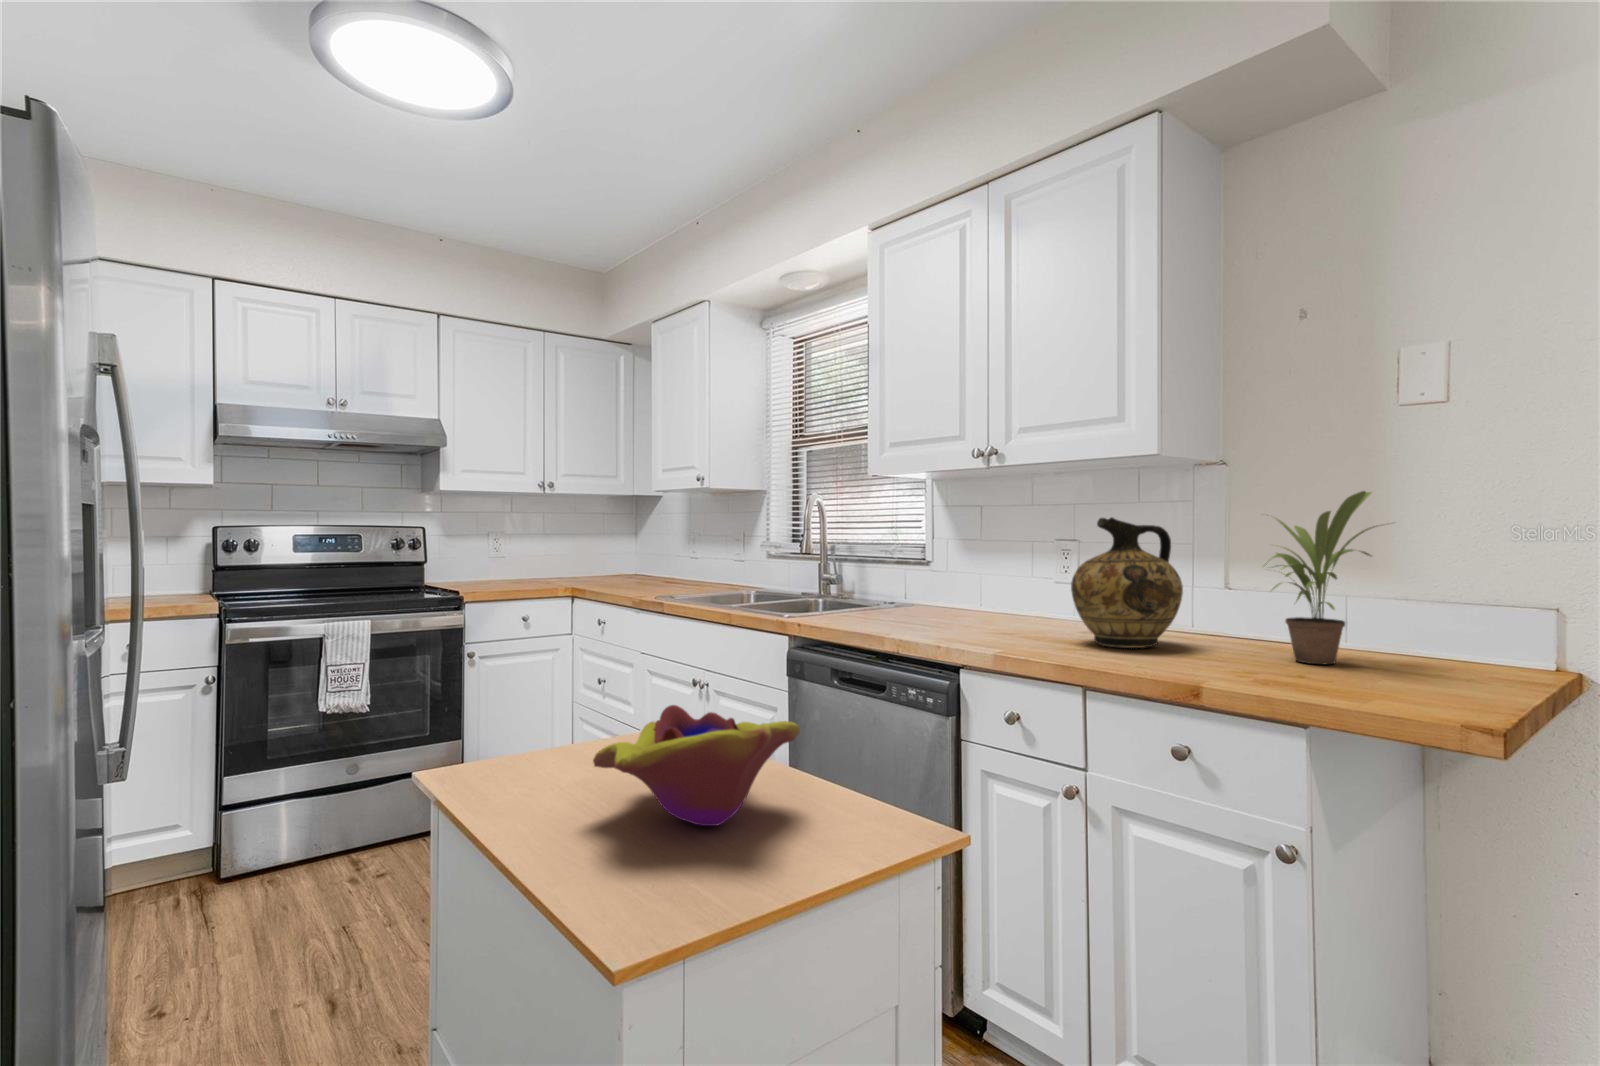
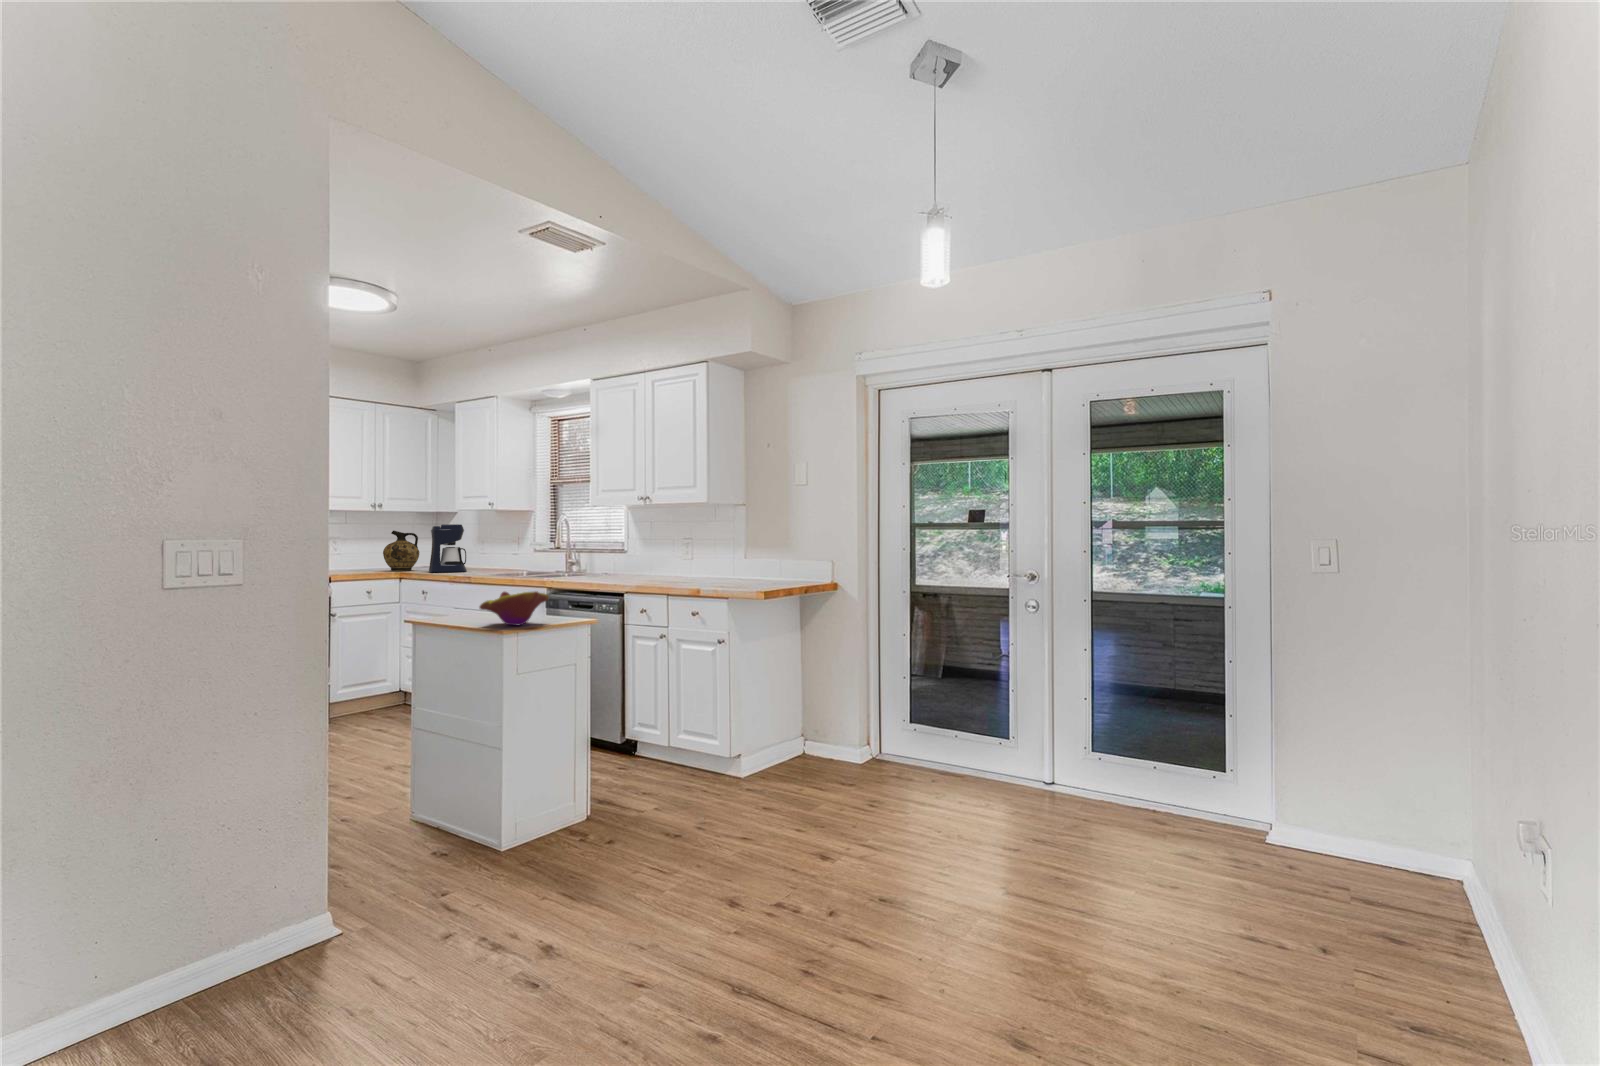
potted plant: present [1265,491,1383,664] -> none [740,519,781,584]
coffee maker: none [613,513,669,587] -> present [429,524,467,572]
ceramic jug: present [1071,518,1183,648] -> present [383,531,419,571]

